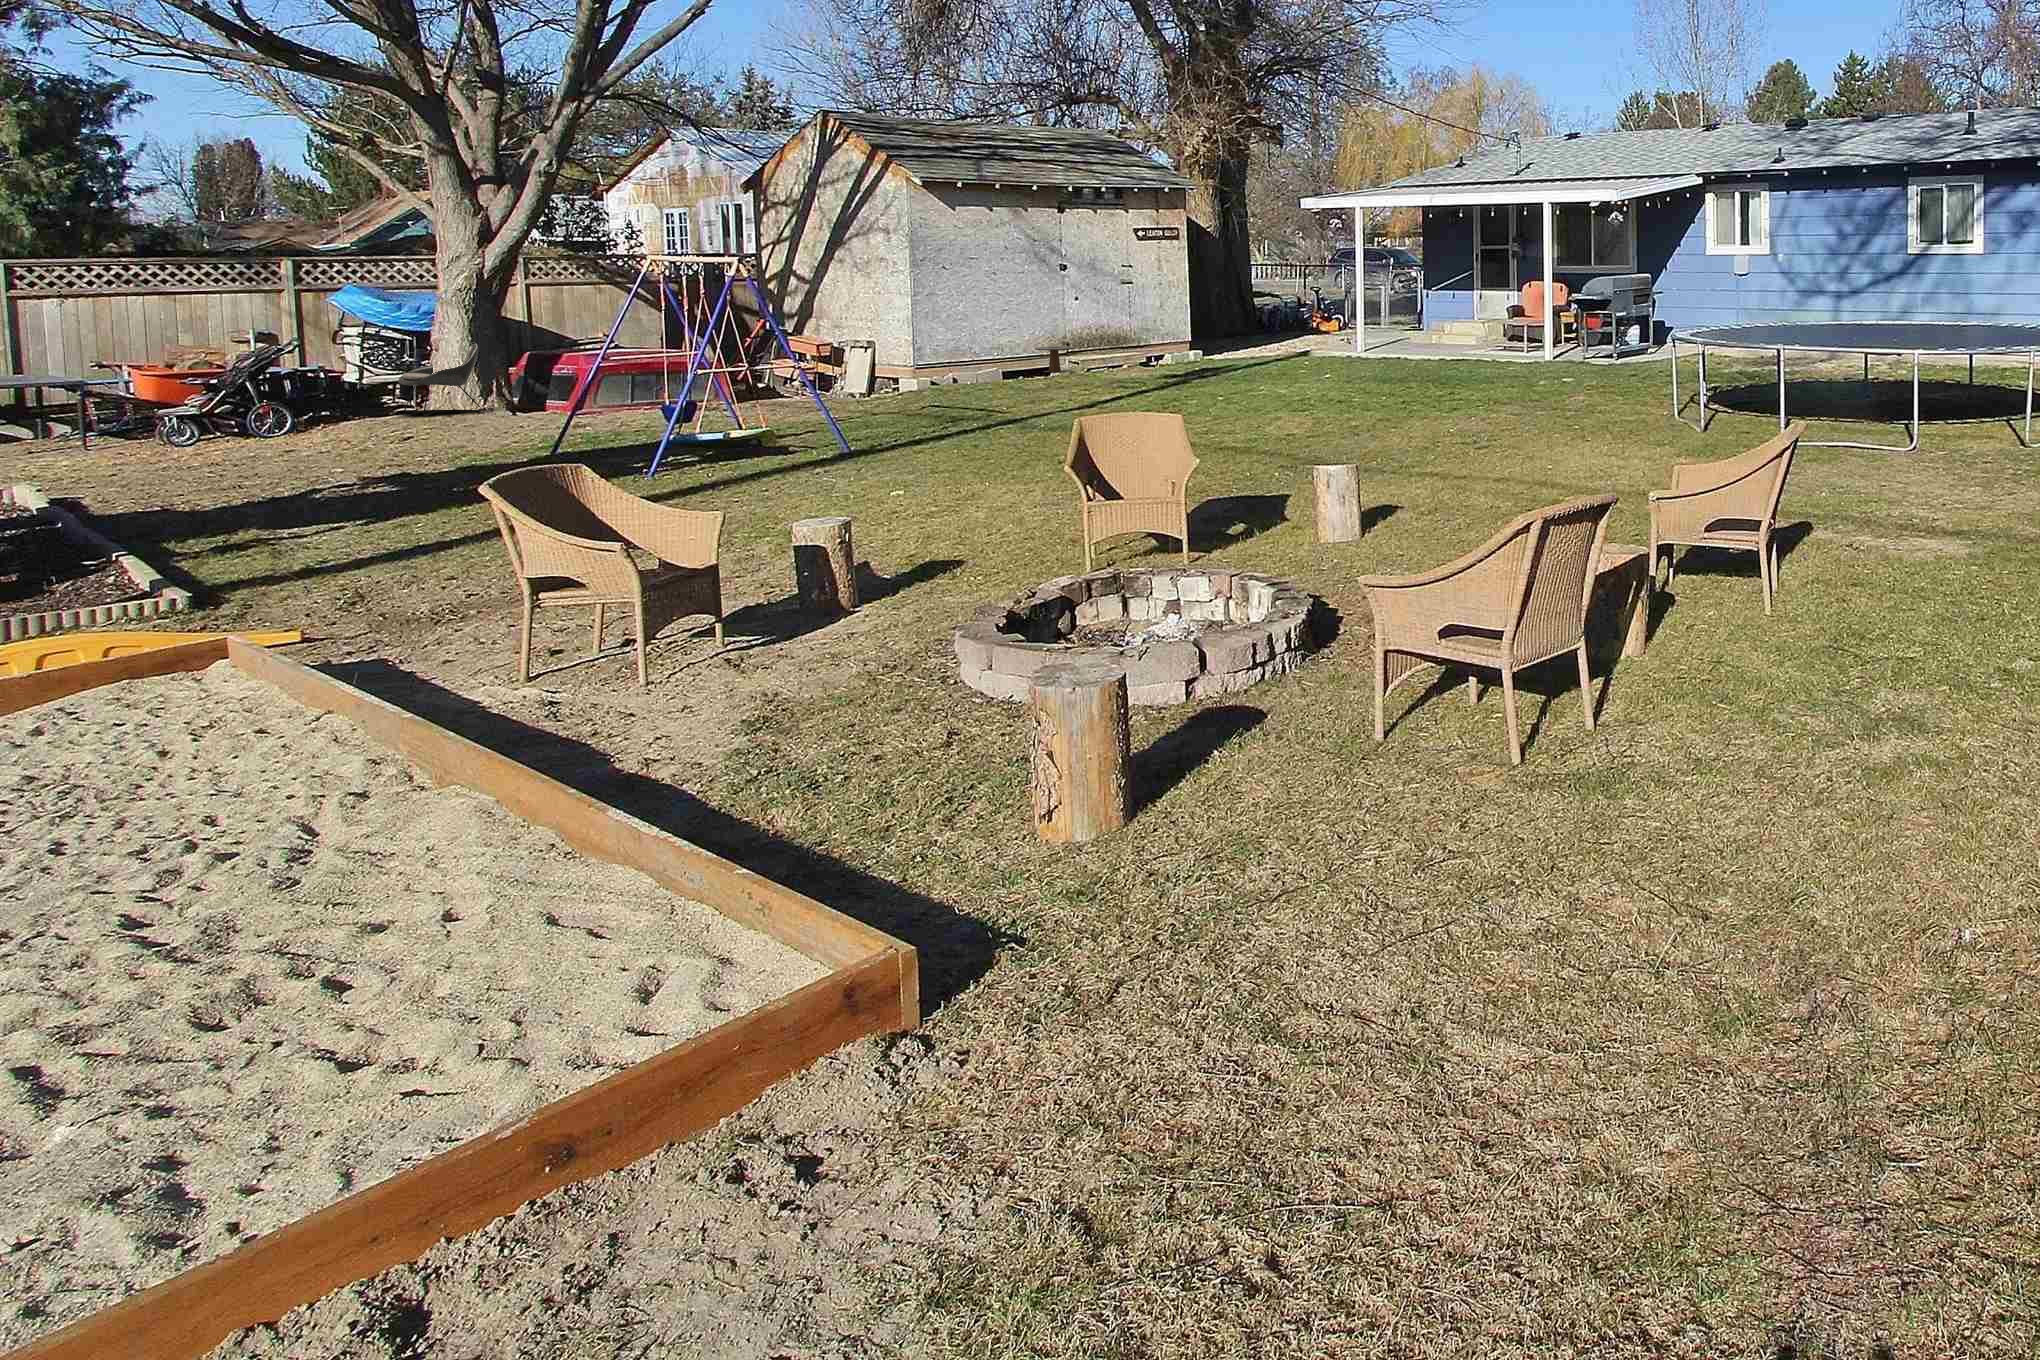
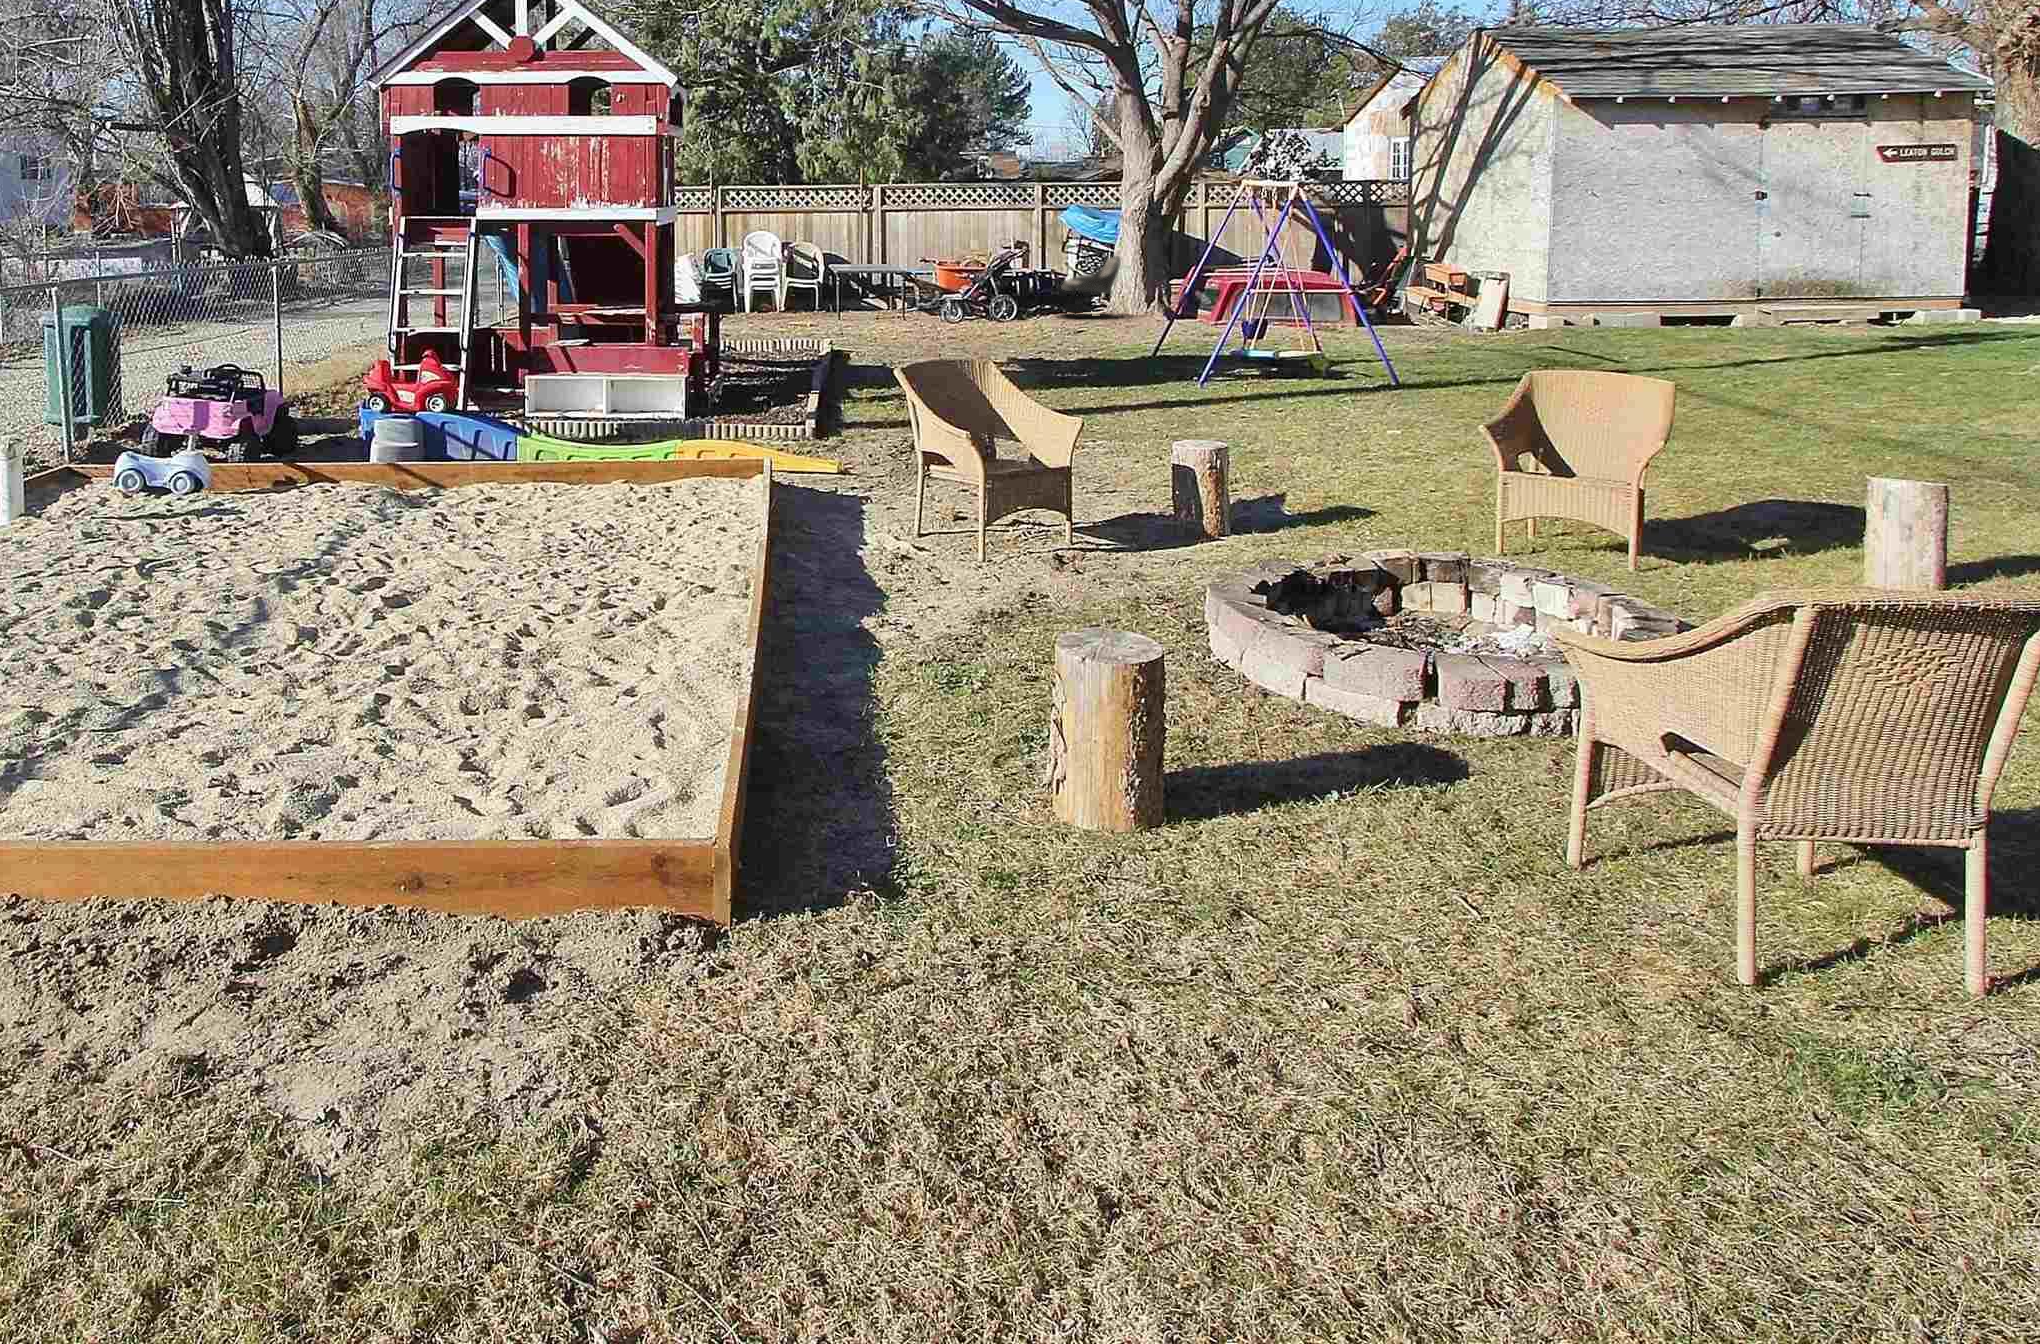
side table: present [1034,346,1074,372] -> none [1705,291,1760,323]

